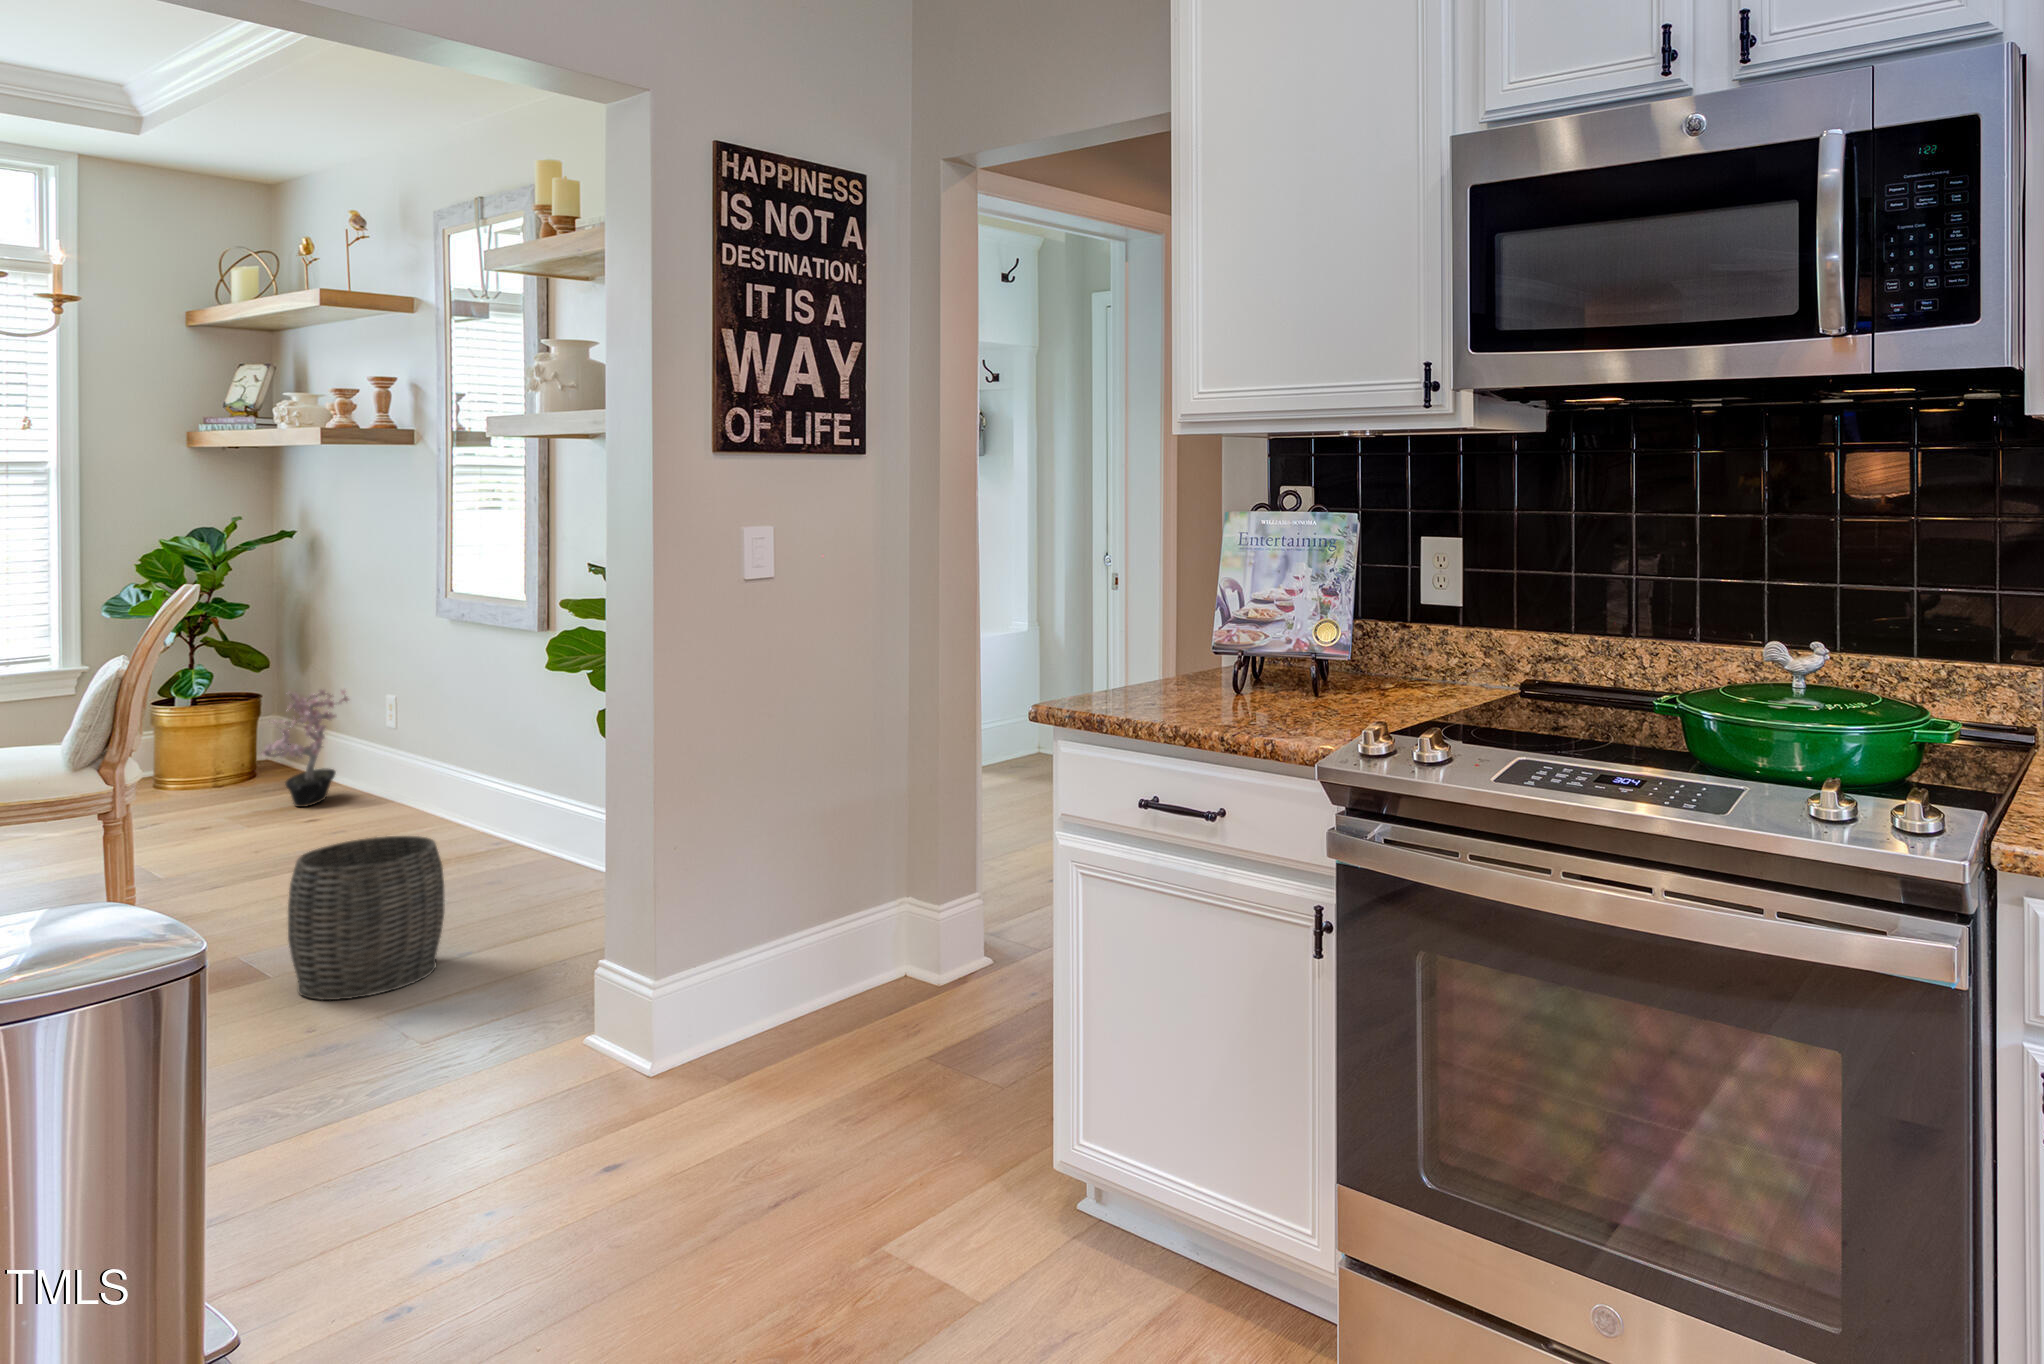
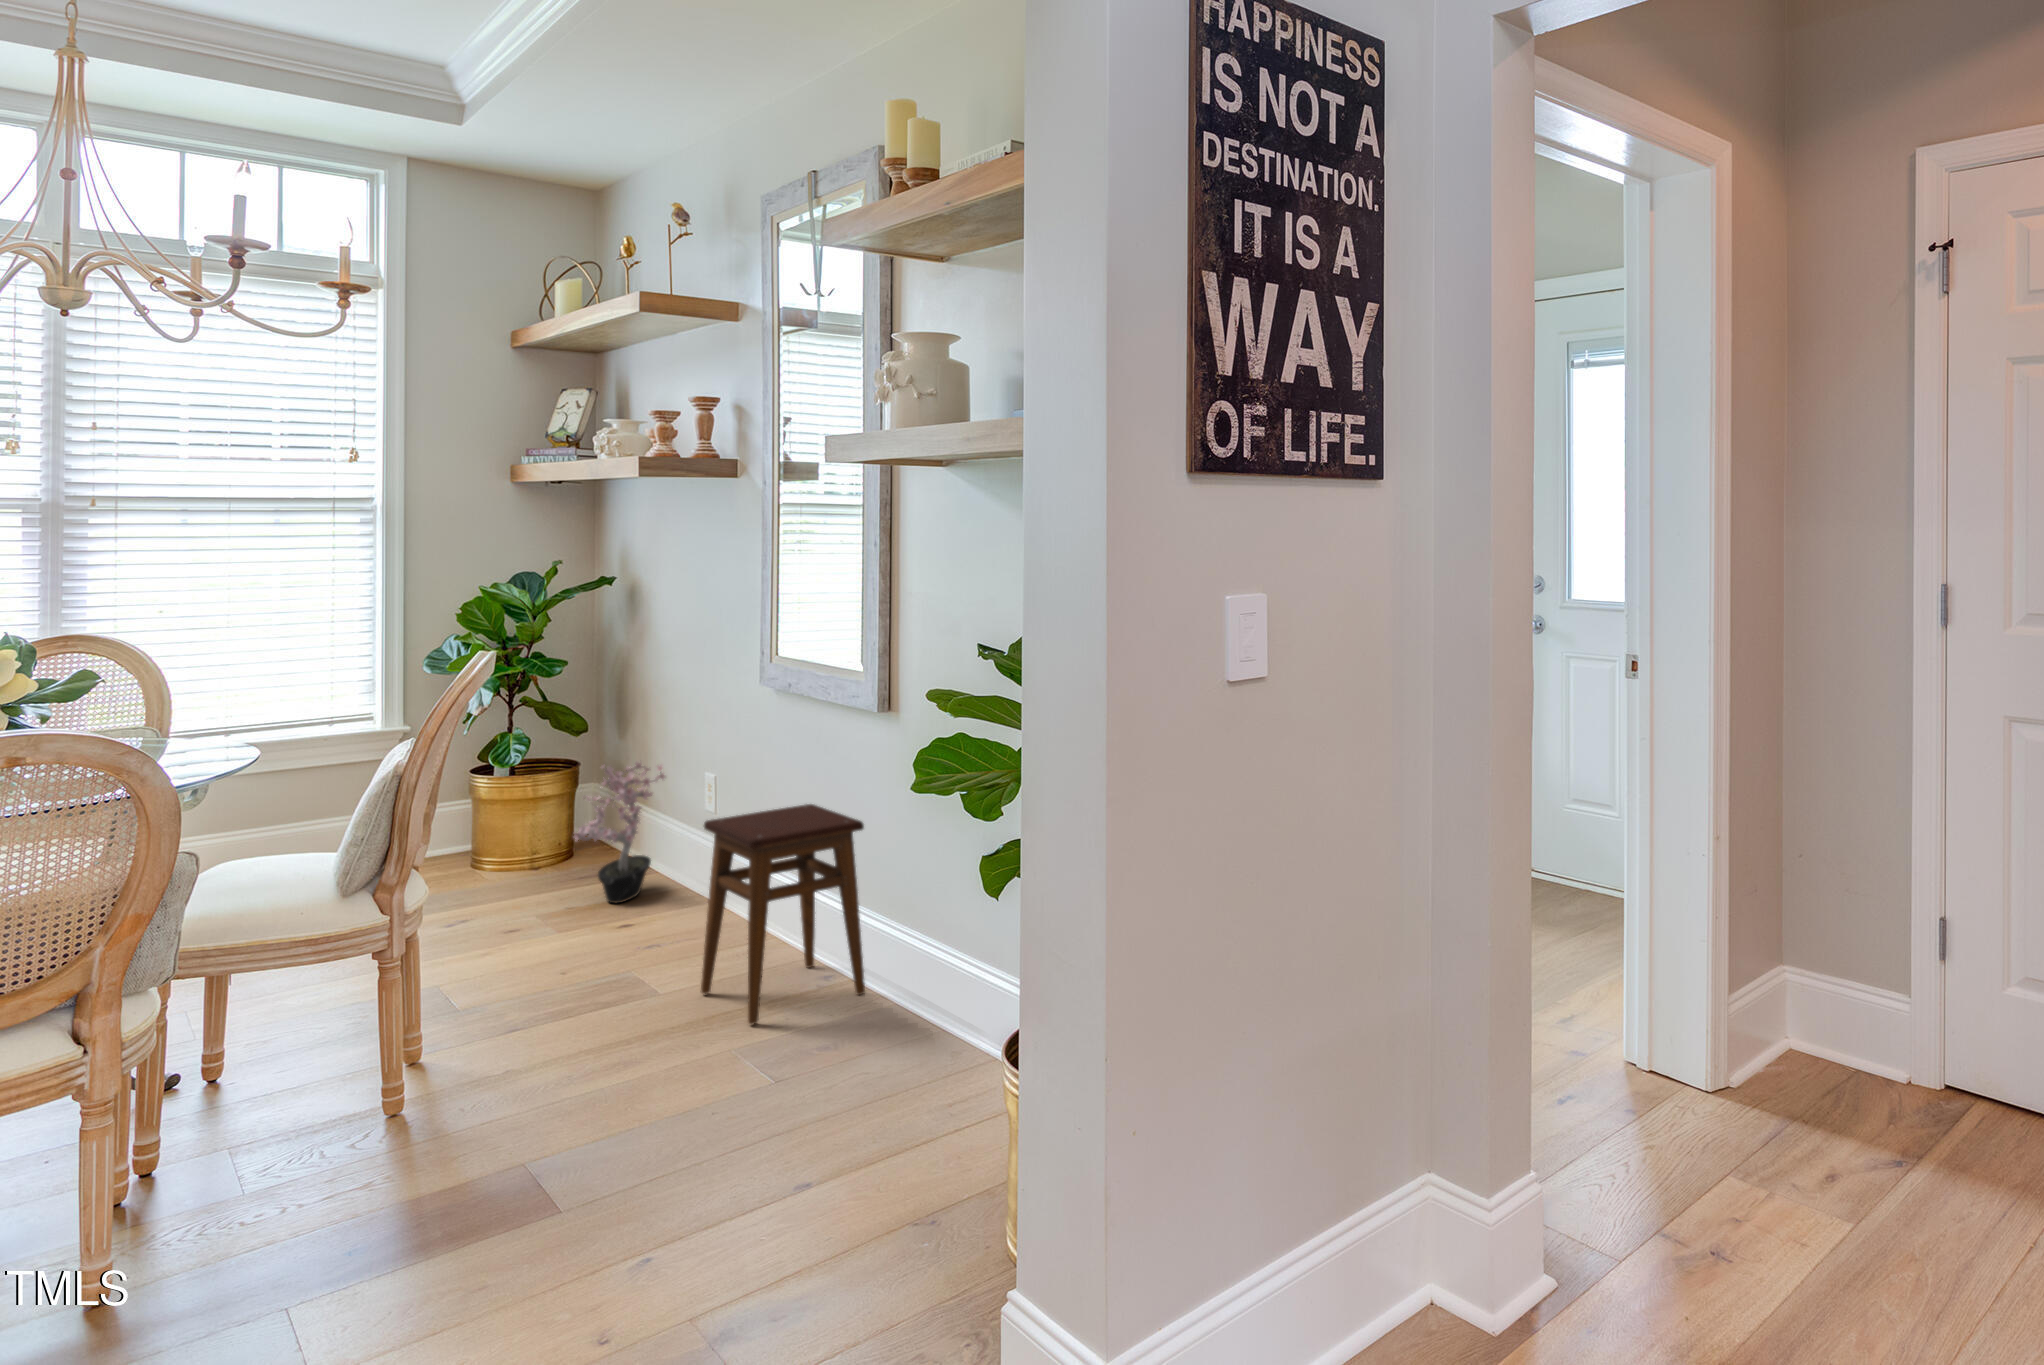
stool: none [385,709,528,874] -> present [701,804,865,1025]
woven basket: present [288,836,445,1000] -> none [576,1011,773,1265]

